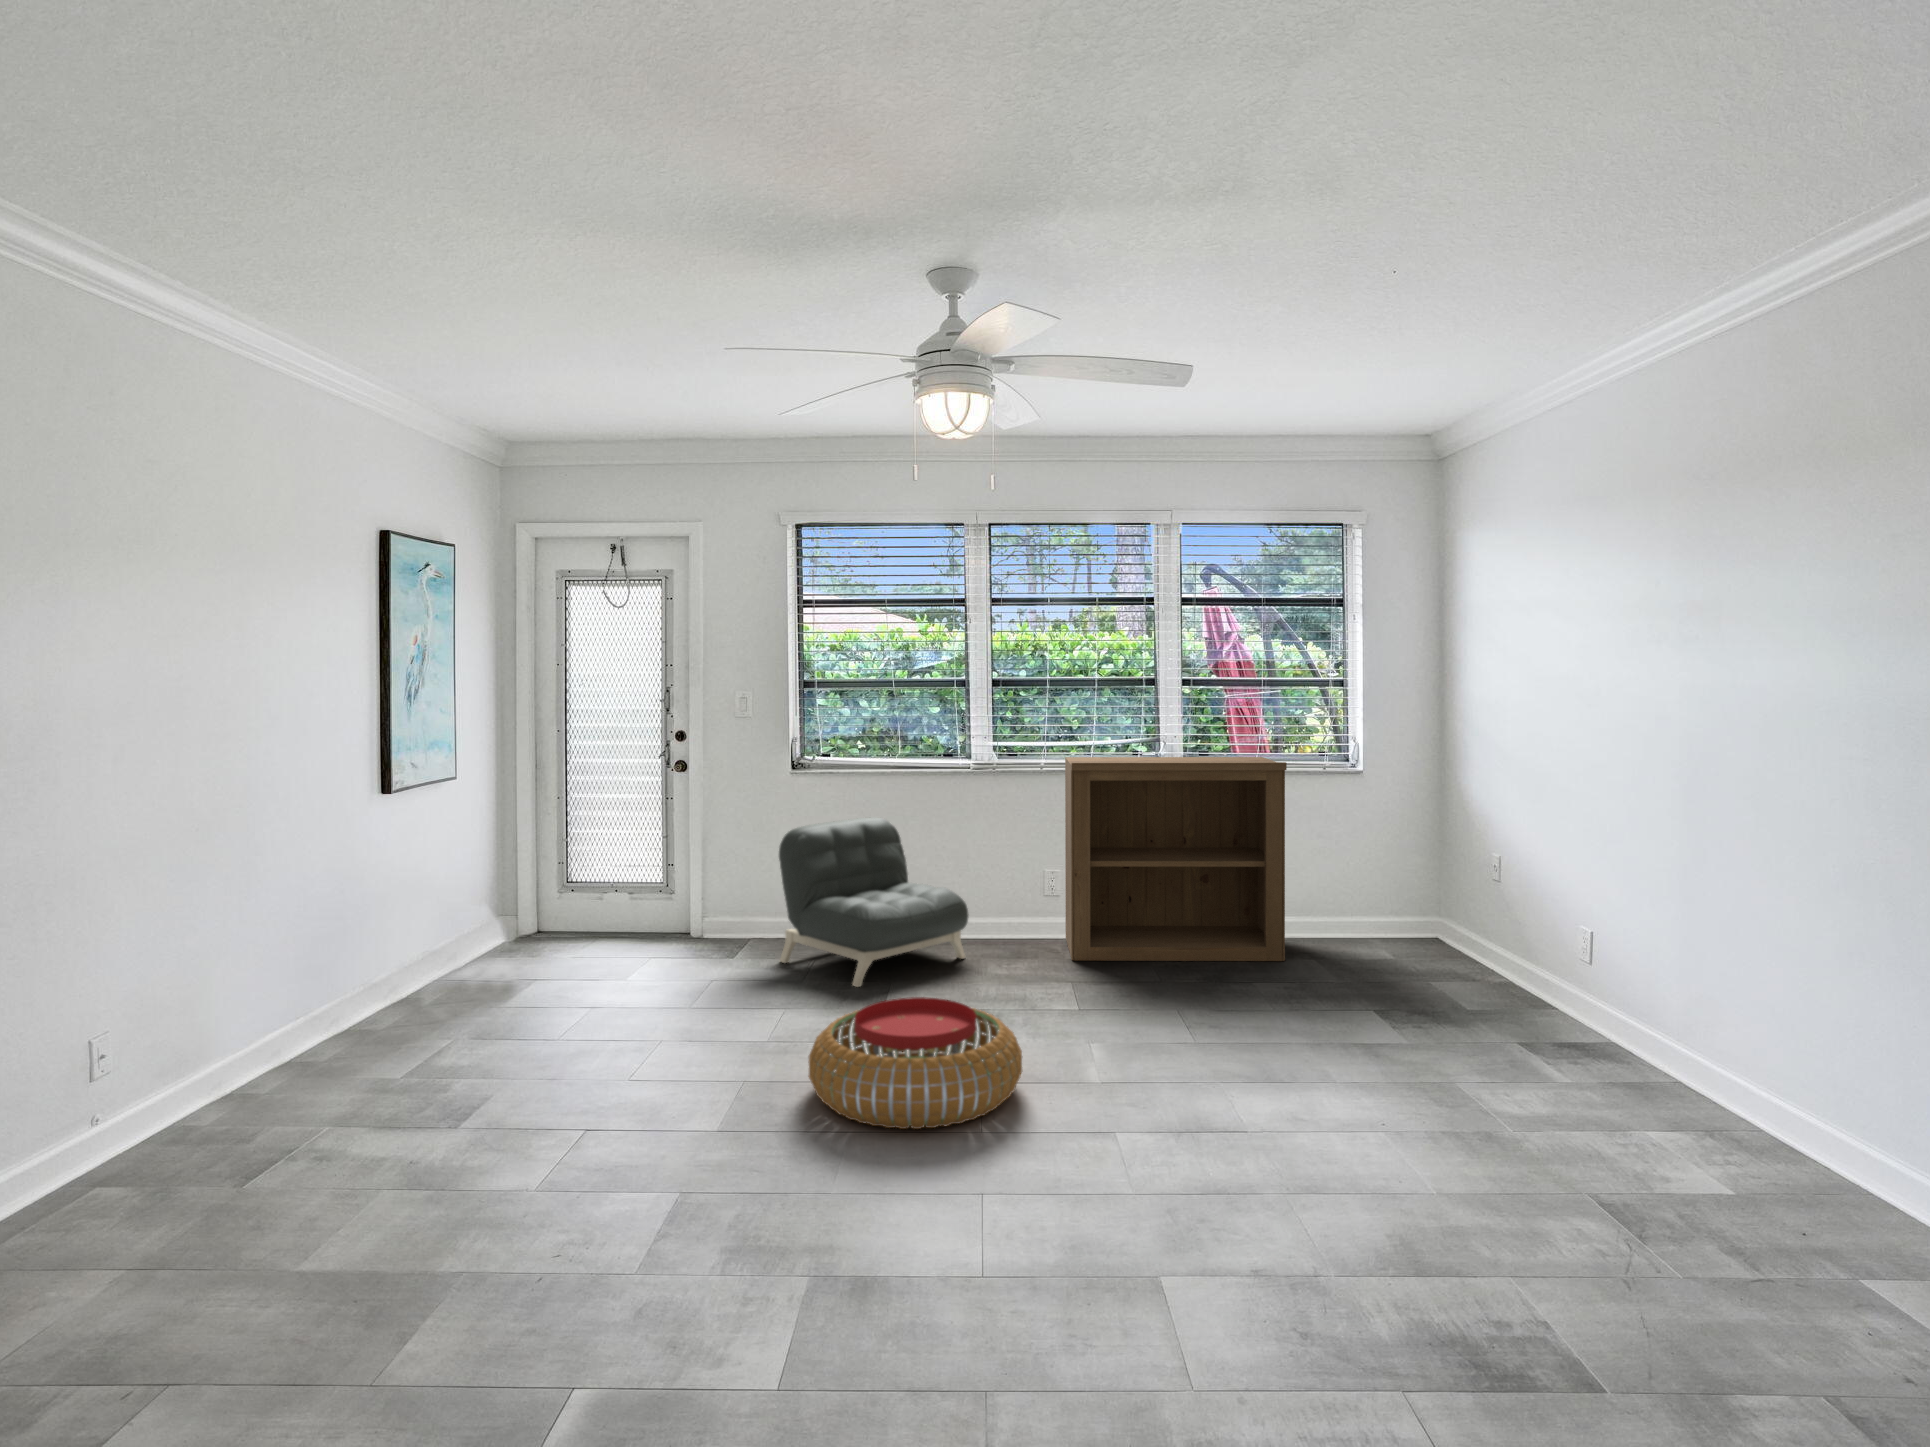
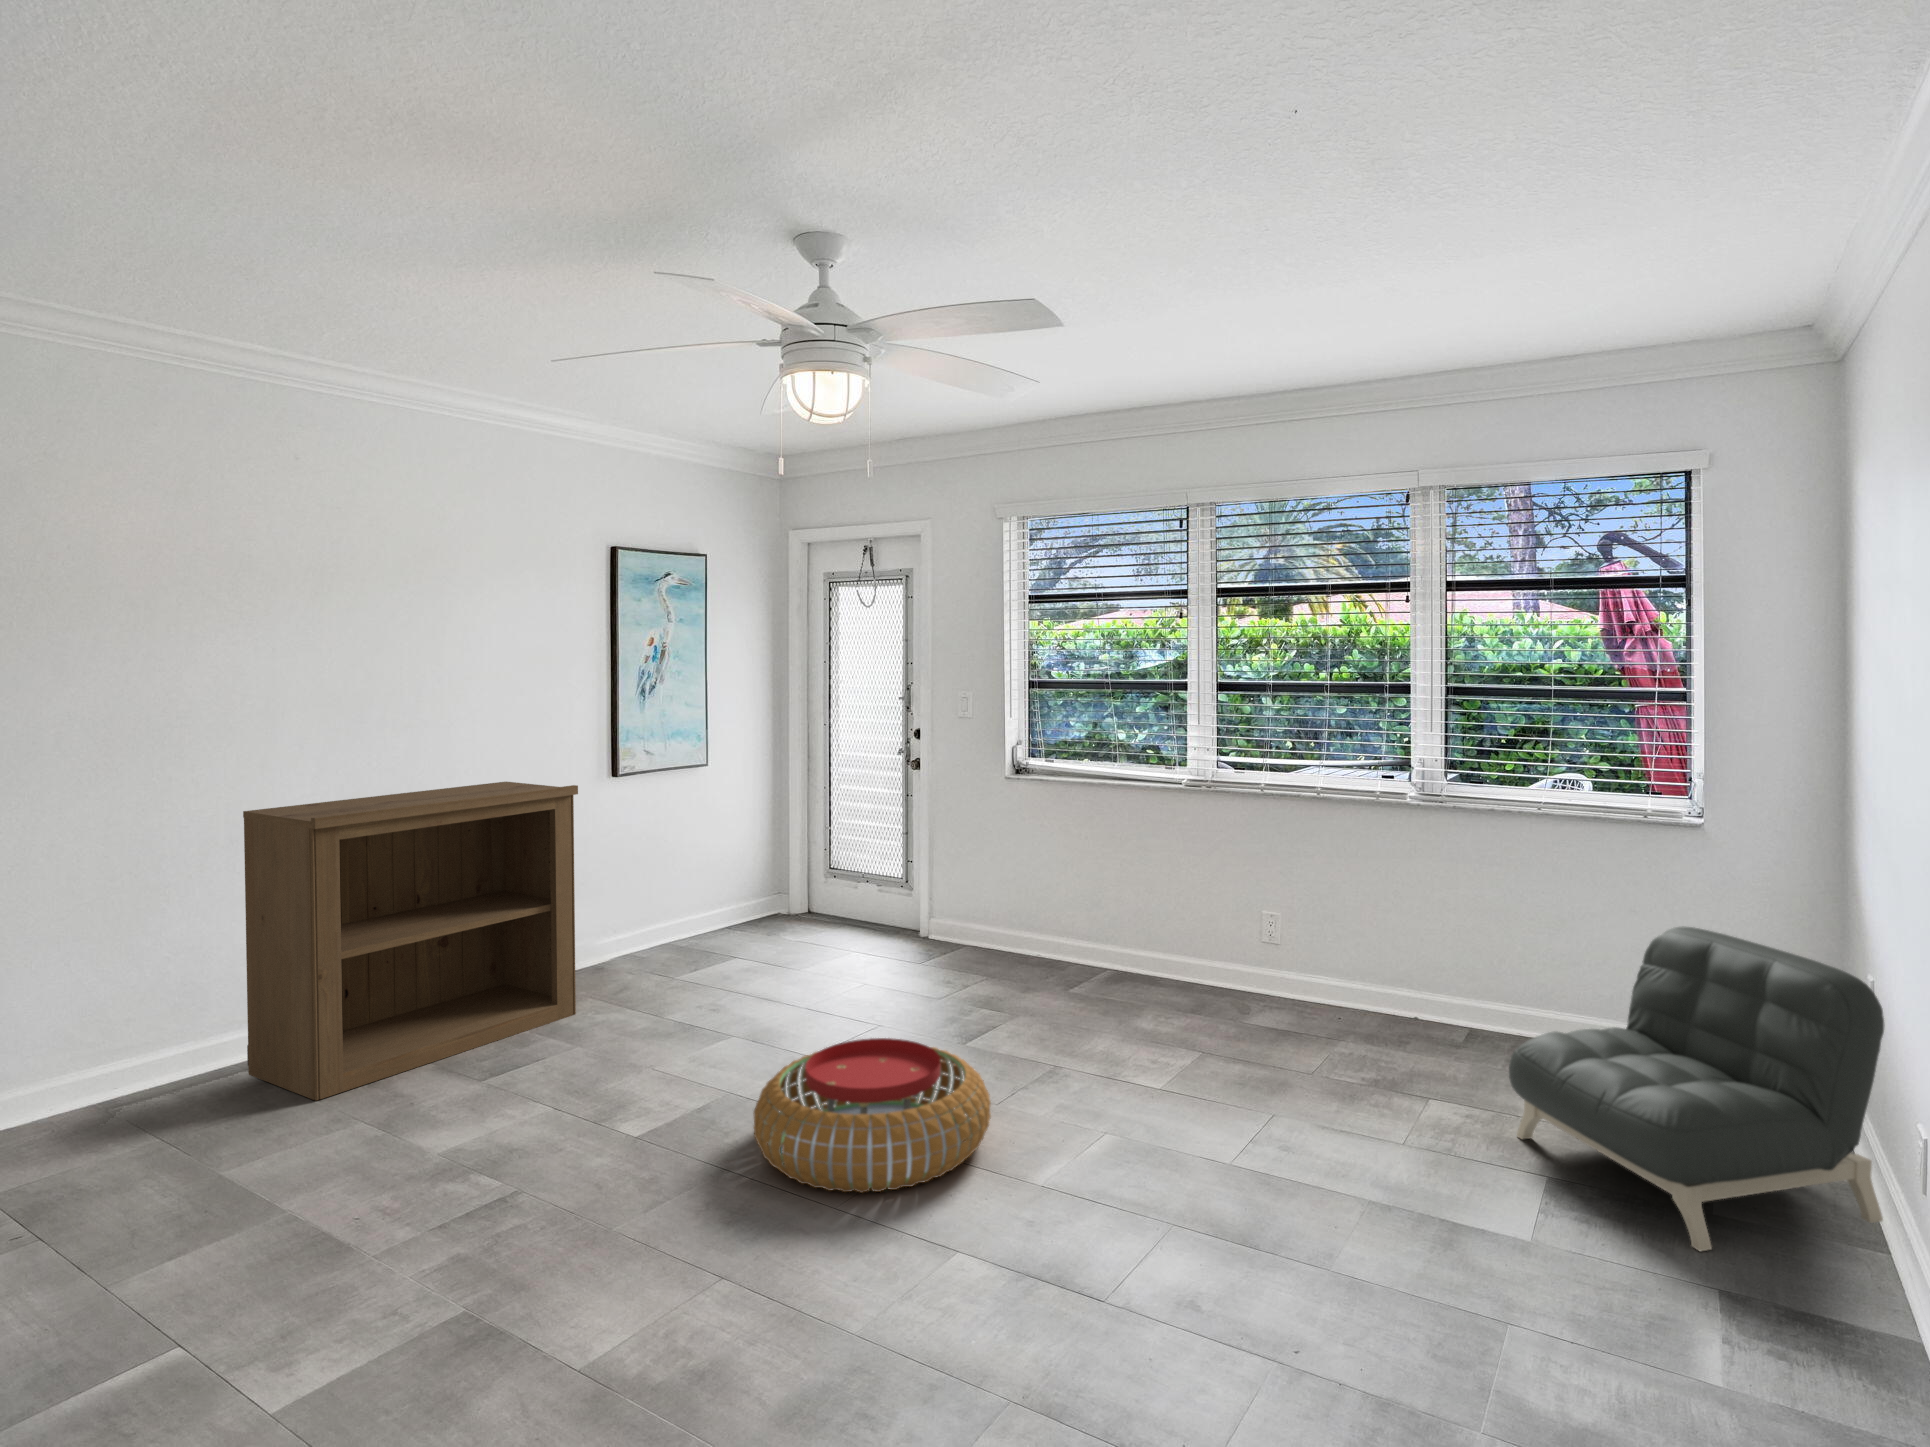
bookshelf: present [1065,757,1287,961] -> present [243,782,578,1101]
armchair: present [779,817,969,987] -> present [1509,927,1884,1252]

